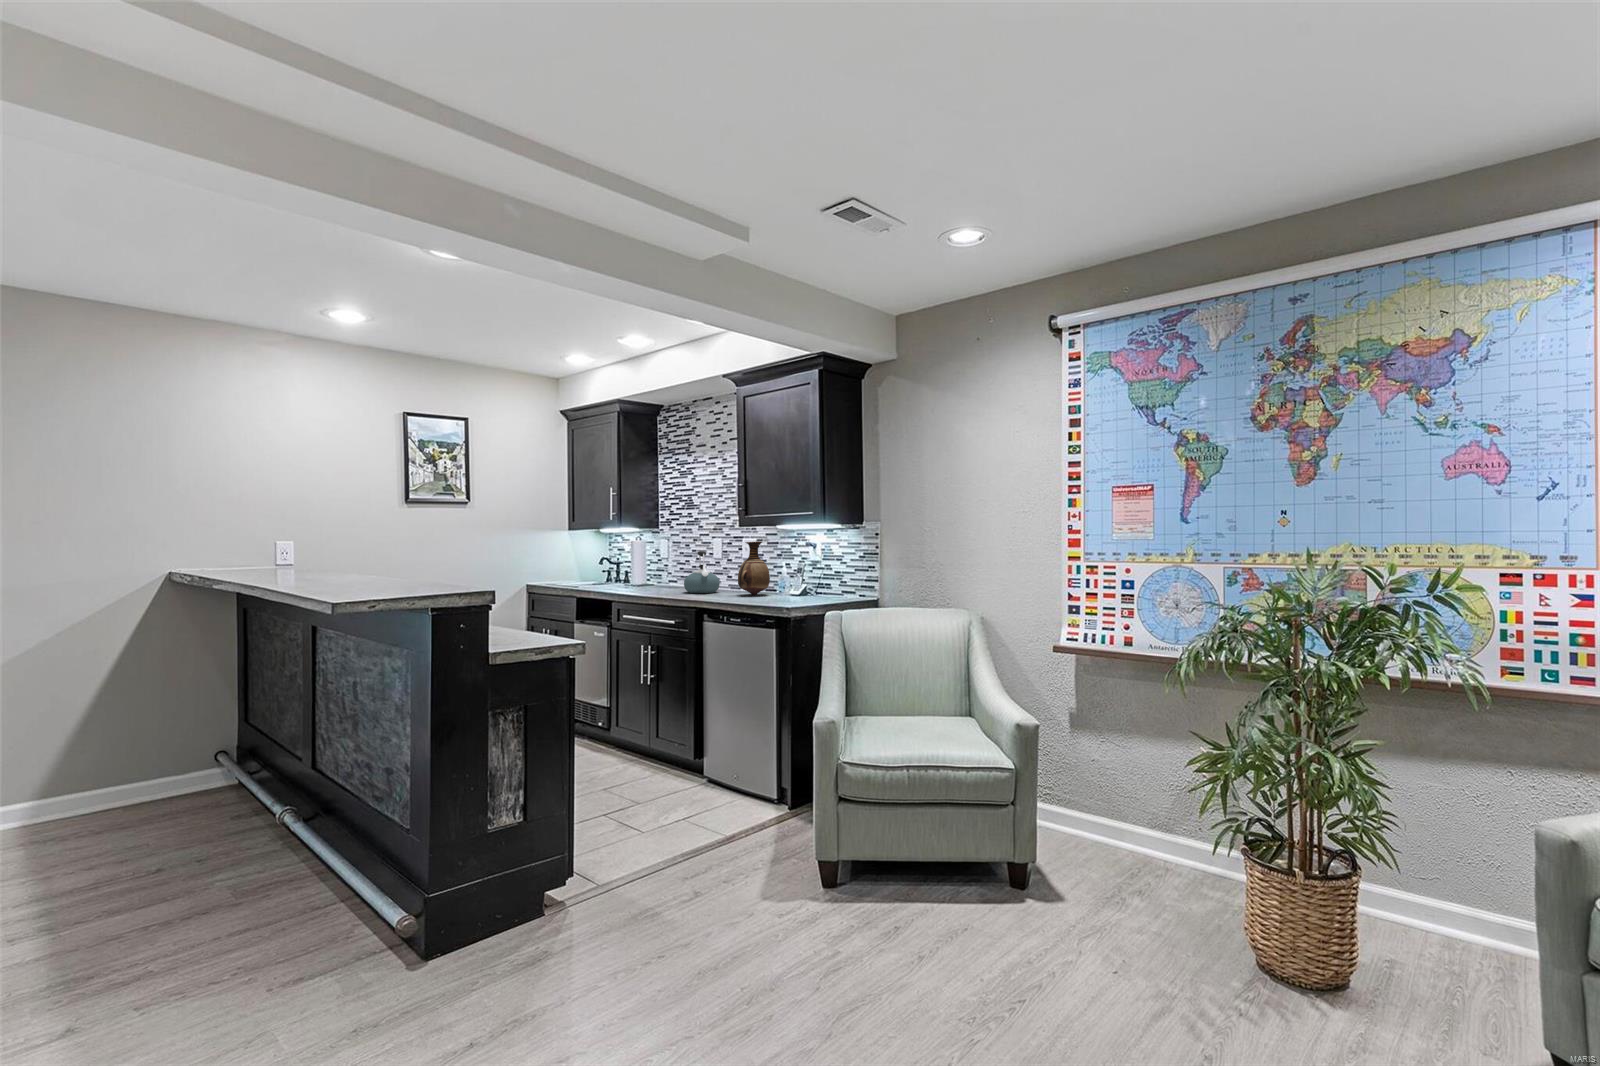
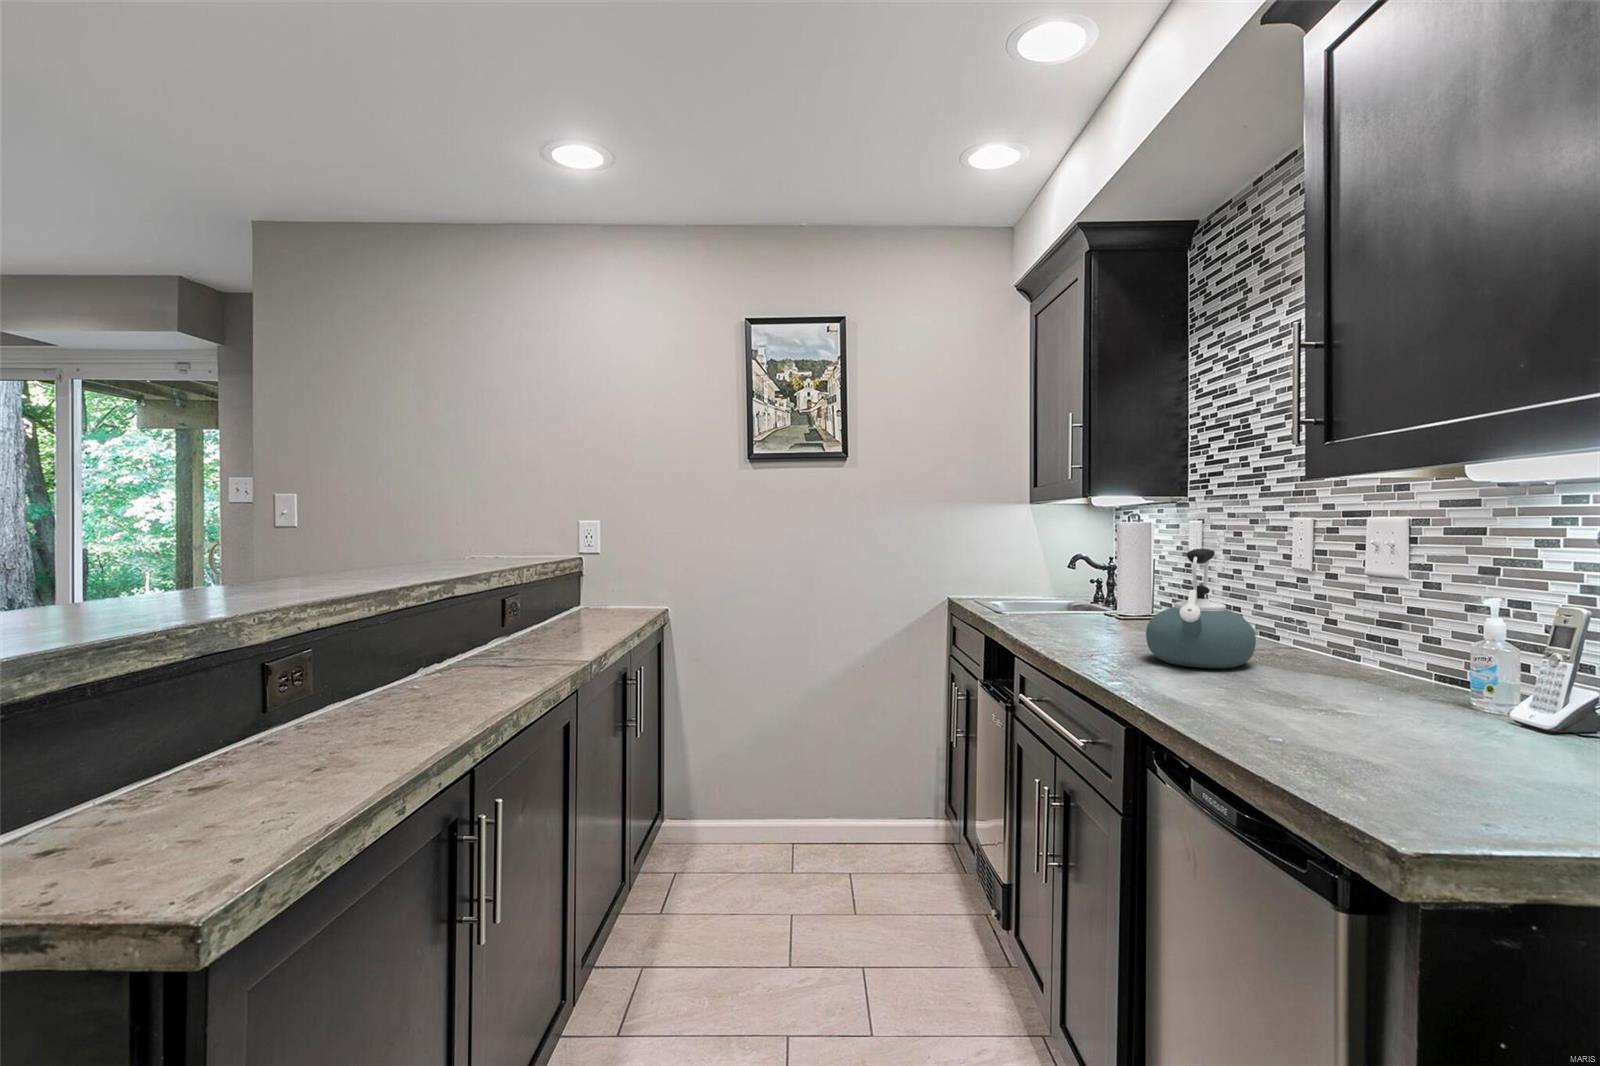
vase: present [738,542,770,595] -> none [1283,524,1414,705]

